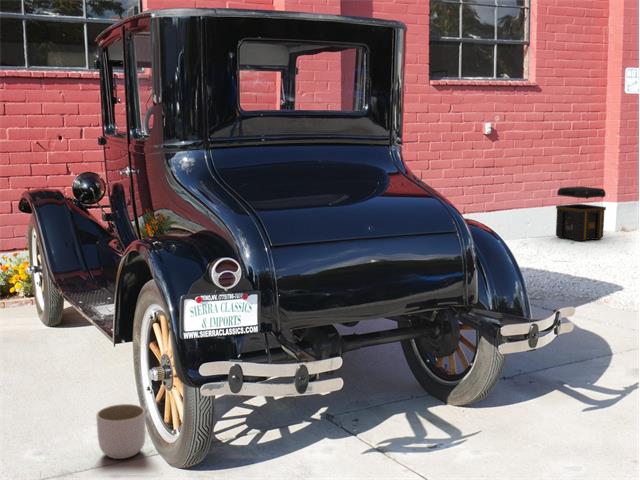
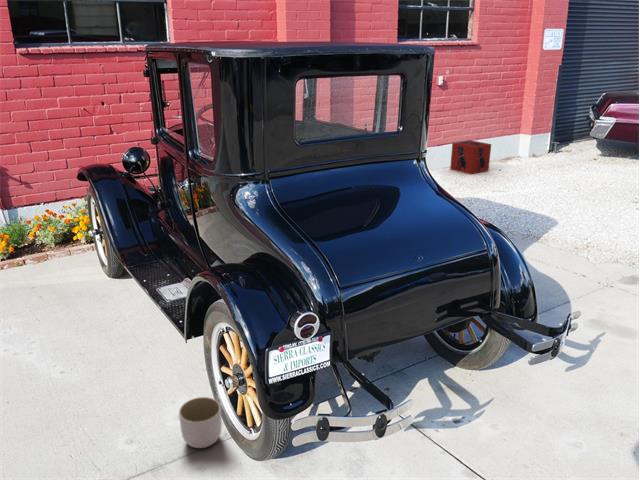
toolbox: present [556,187,606,241] -> none [486,124,525,167]
storage box: none [506,206,559,247] -> present [450,140,491,174]

